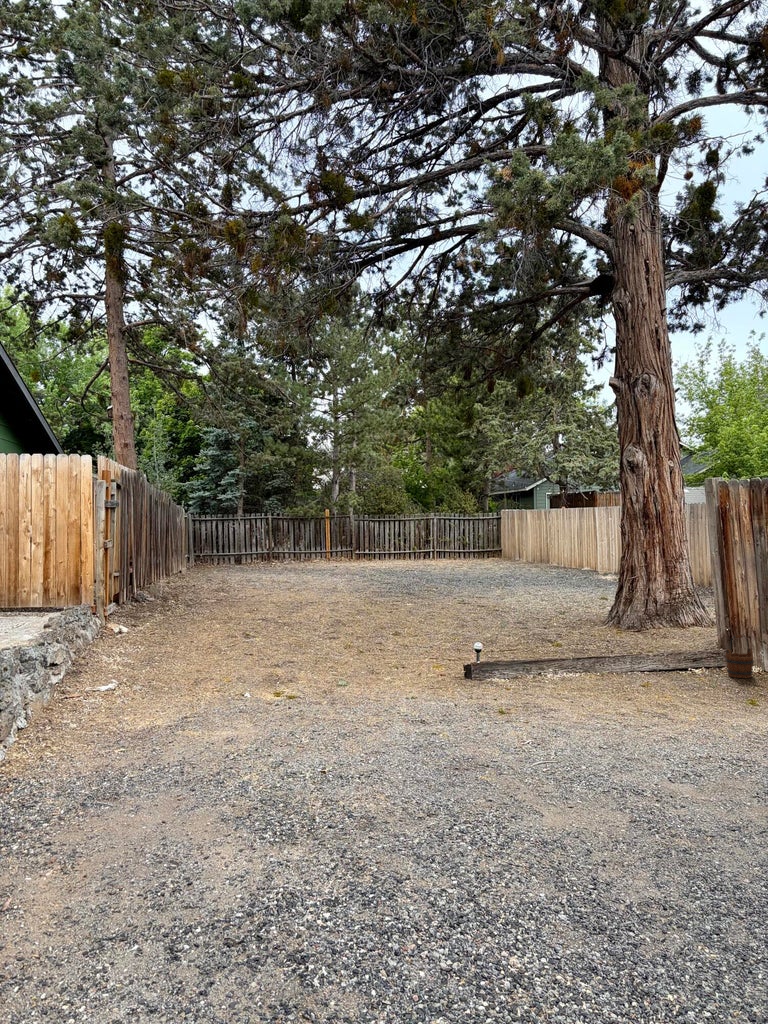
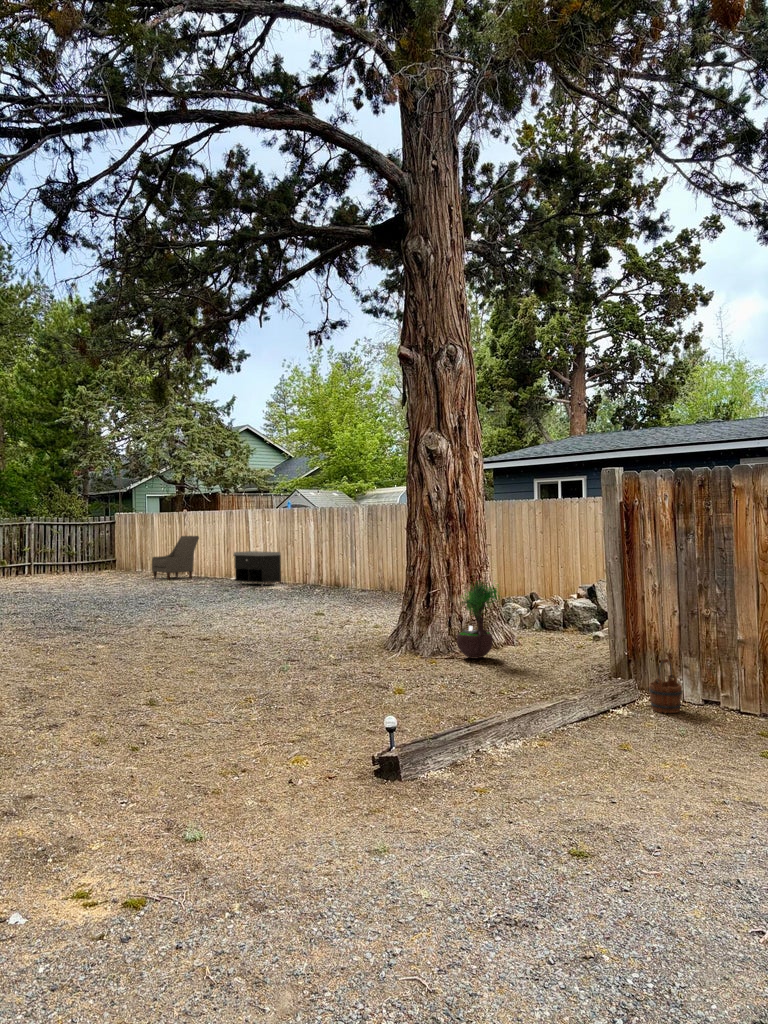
chair: none [517,529,555,565] -> present [152,536,199,580]
storage bench: none [574,542,614,572] -> present [234,551,281,586]
potted tree: none [641,565,684,633] -> present [457,582,499,659]

